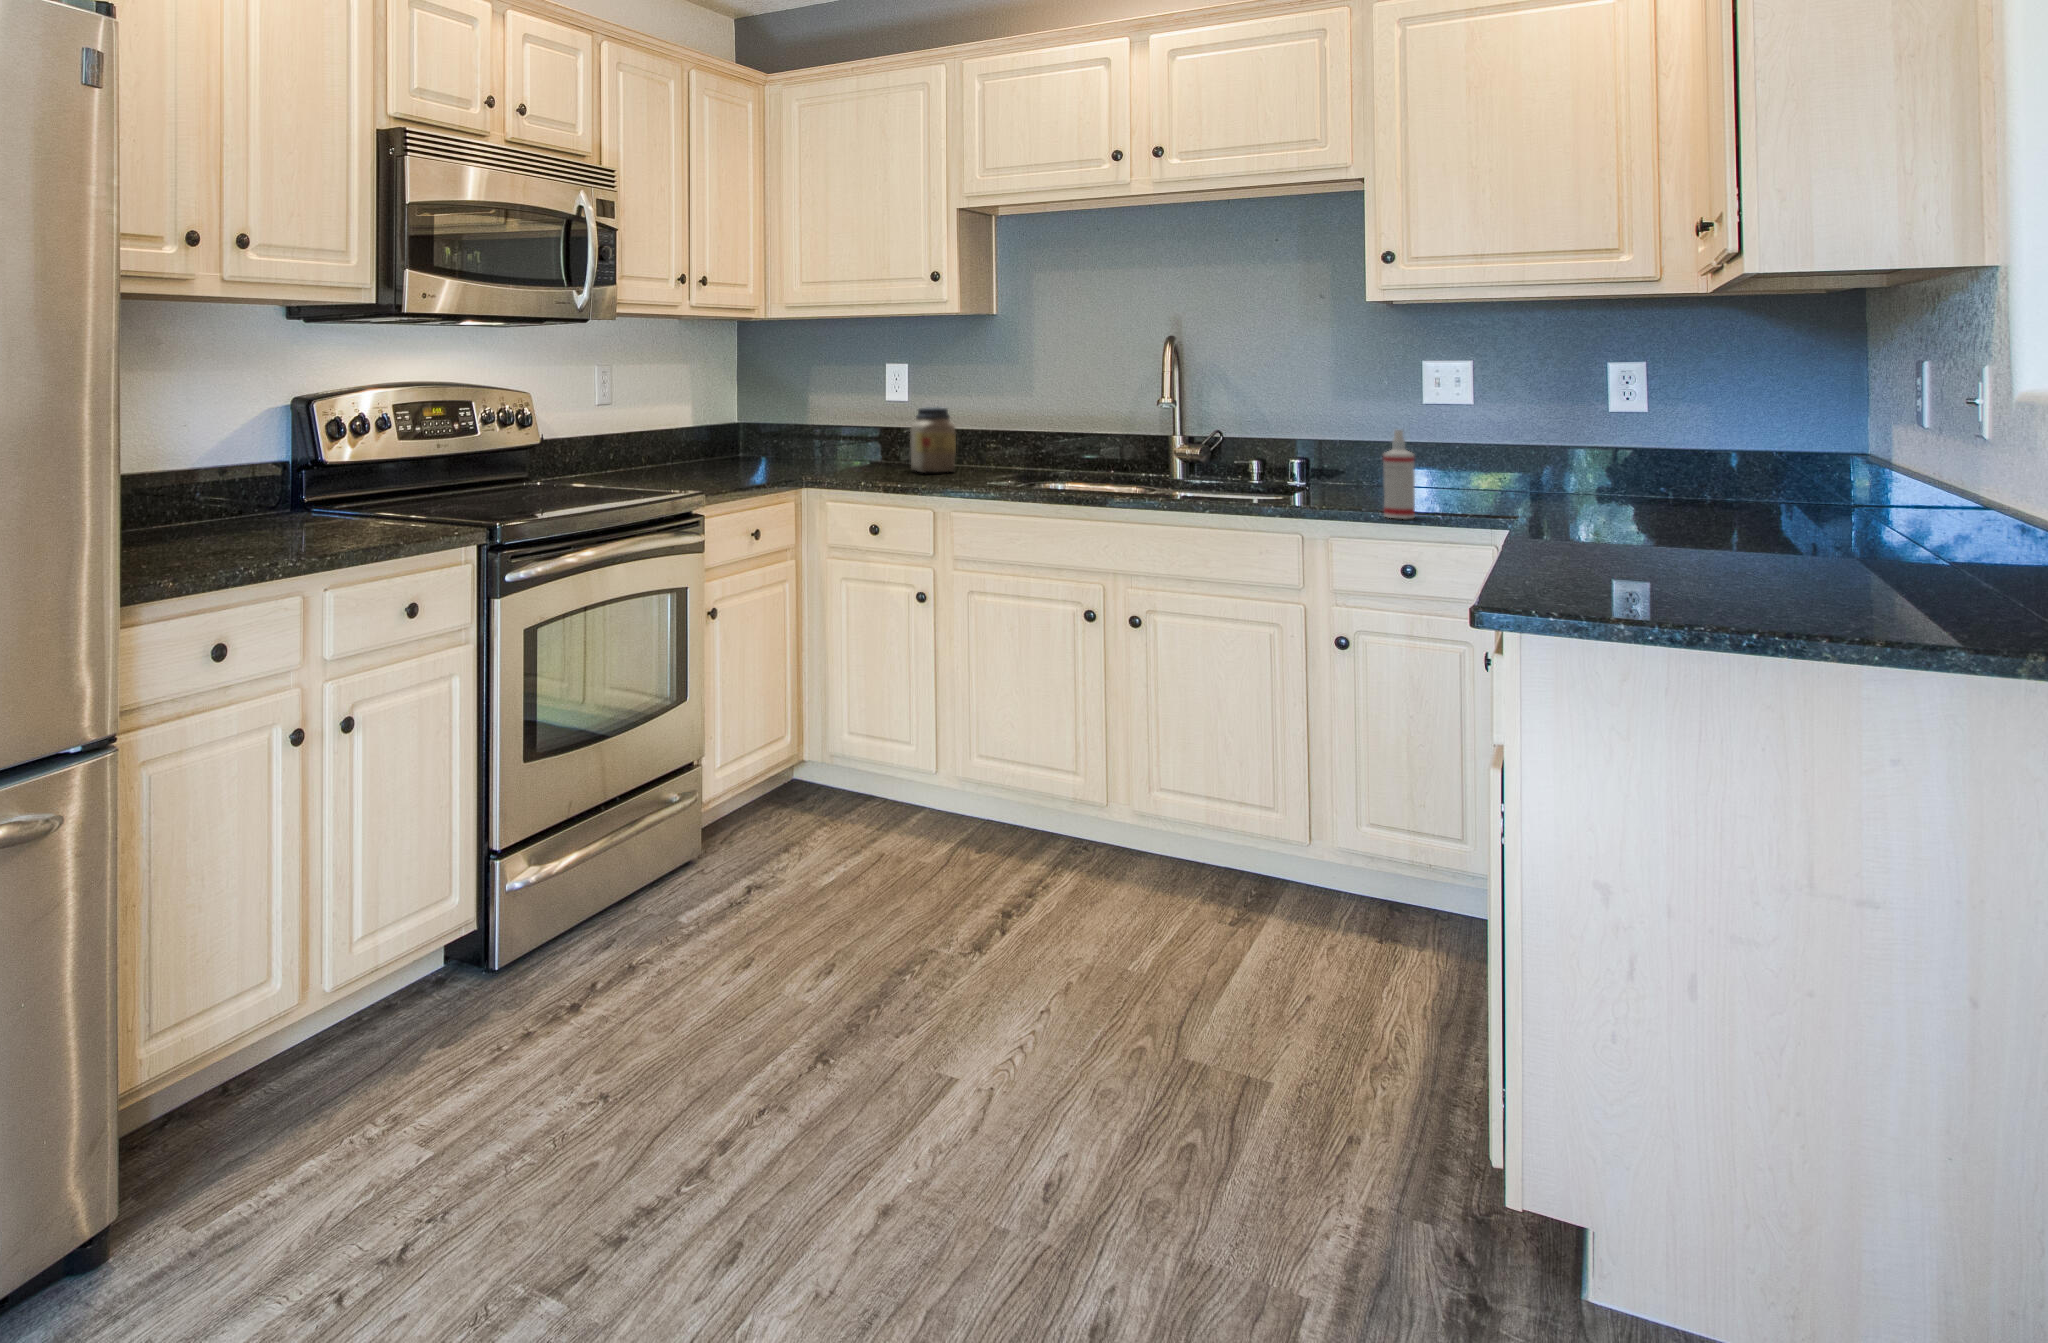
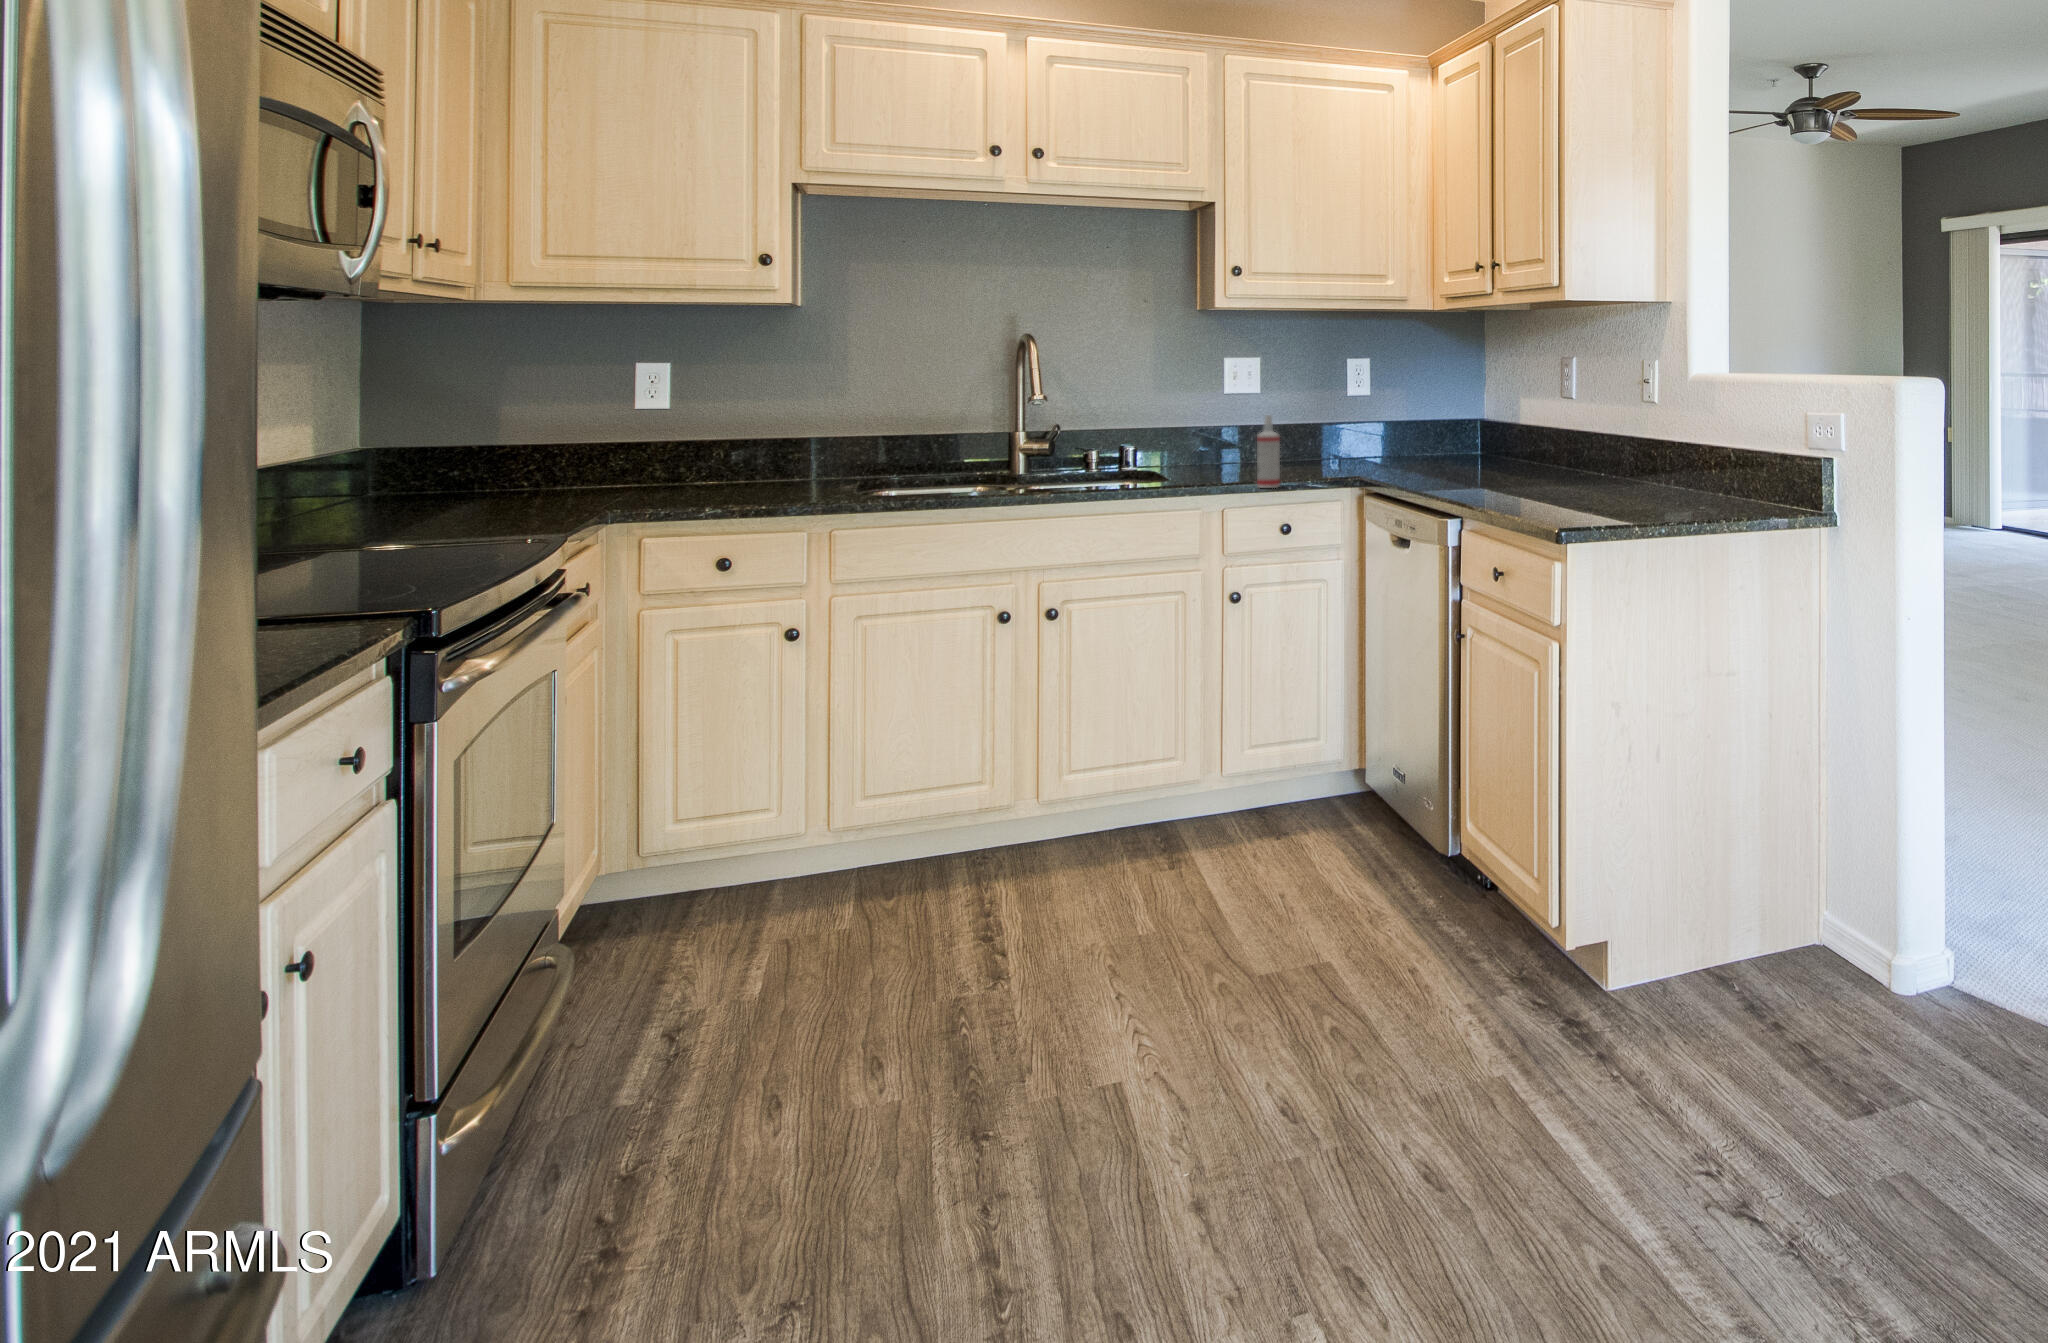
jar: present [910,407,956,473] -> none [706,411,770,488]

